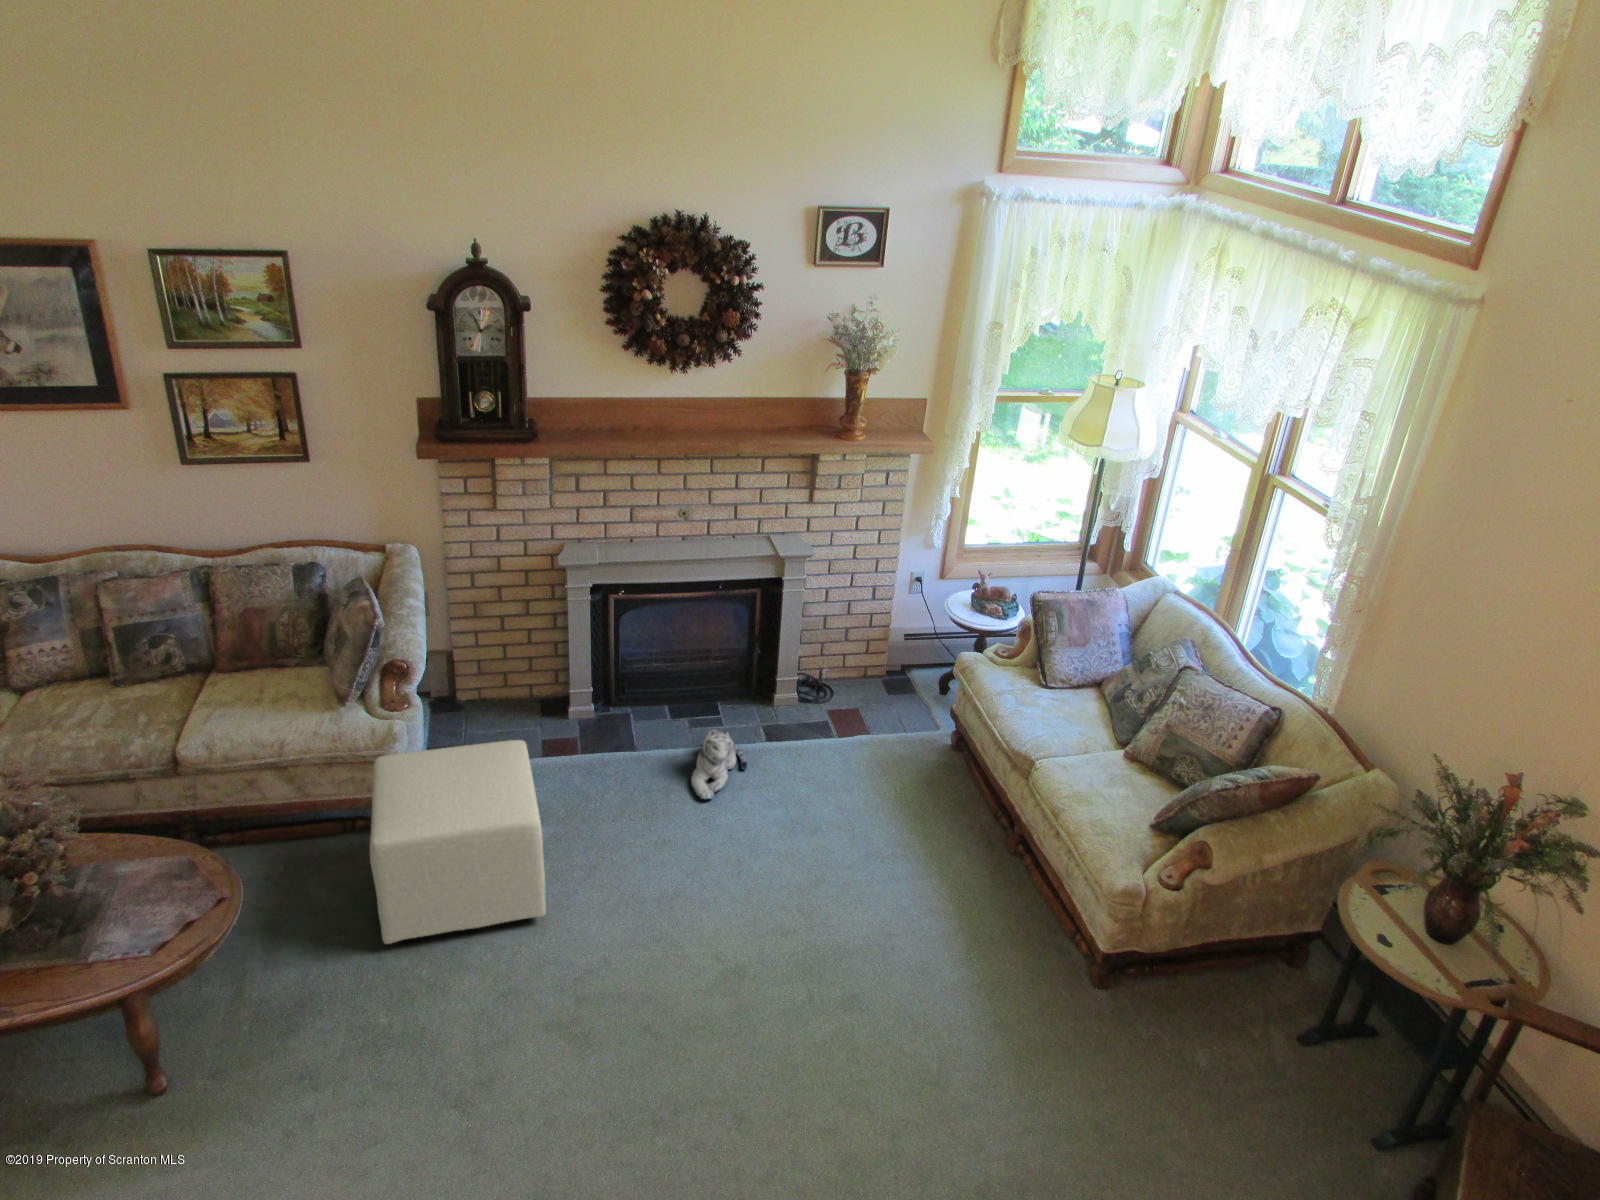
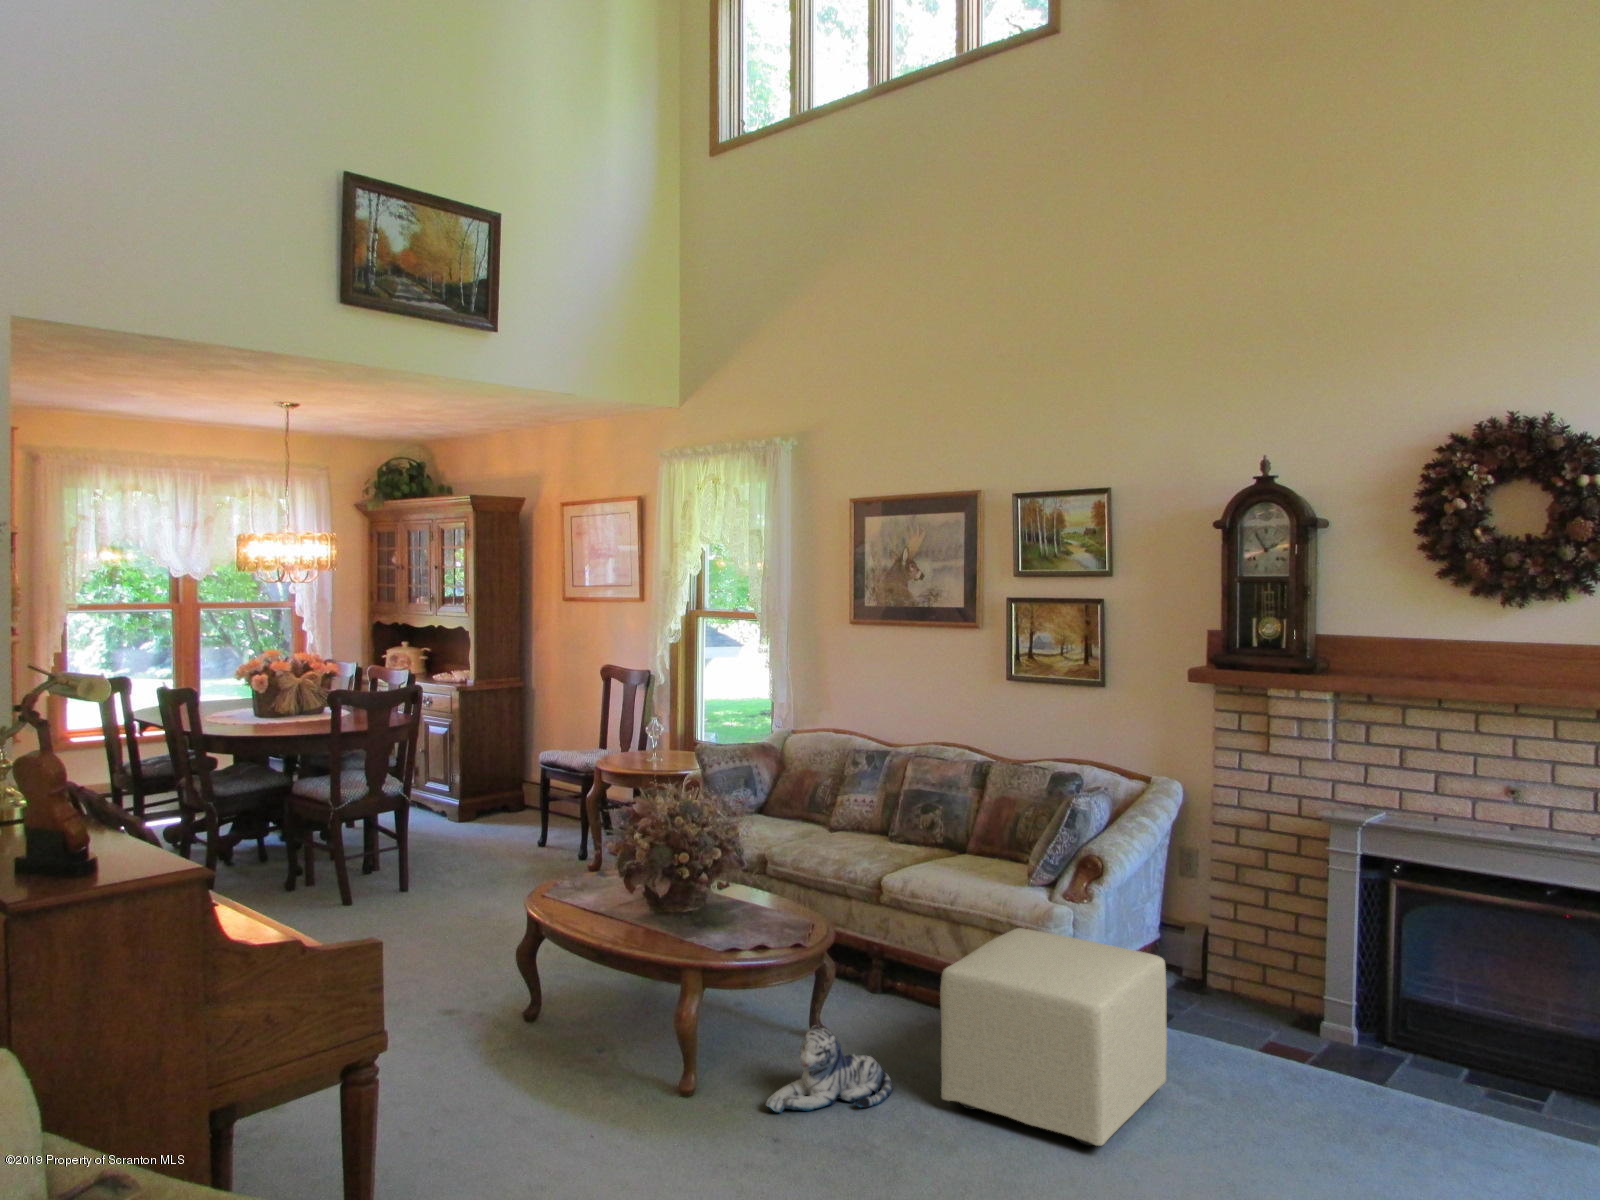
plush toy: present [691,730,747,799] -> present [766,1026,893,1112]

